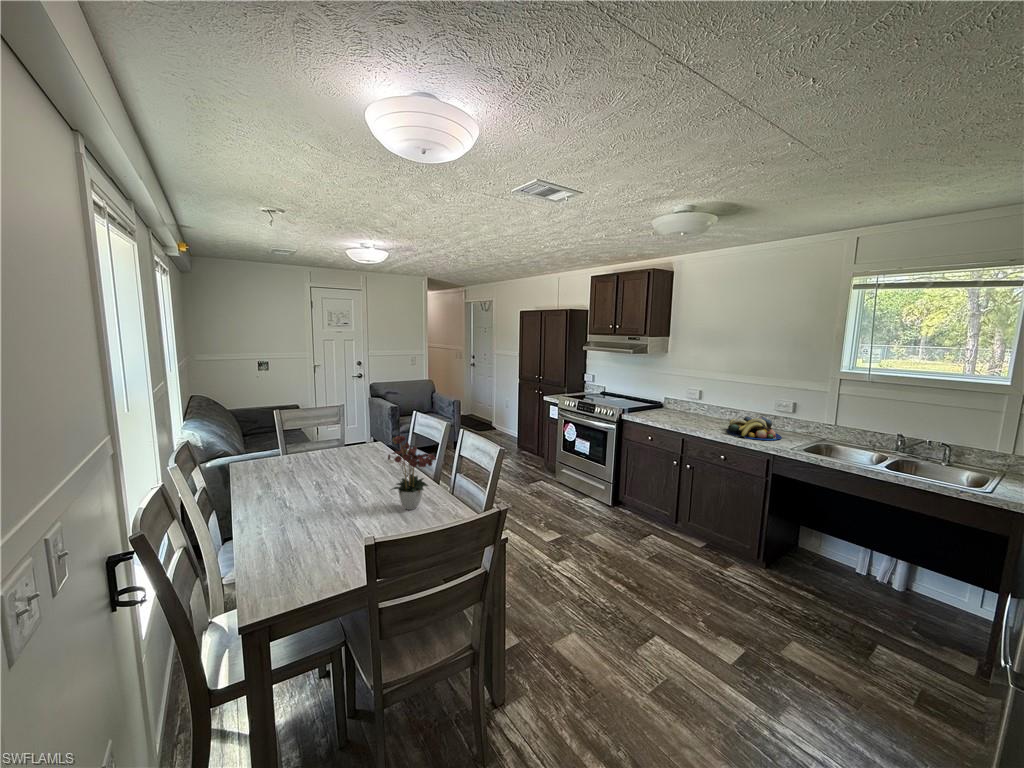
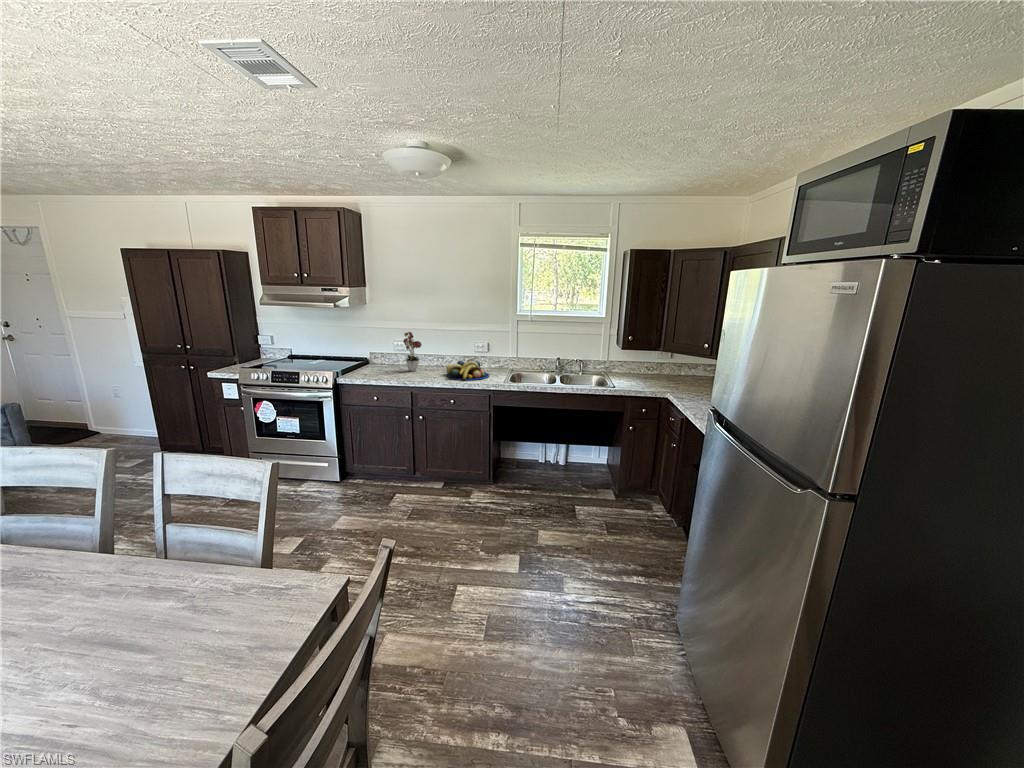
flower arrangement: present [388,436,436,510] -> present [403,332,422,371]

